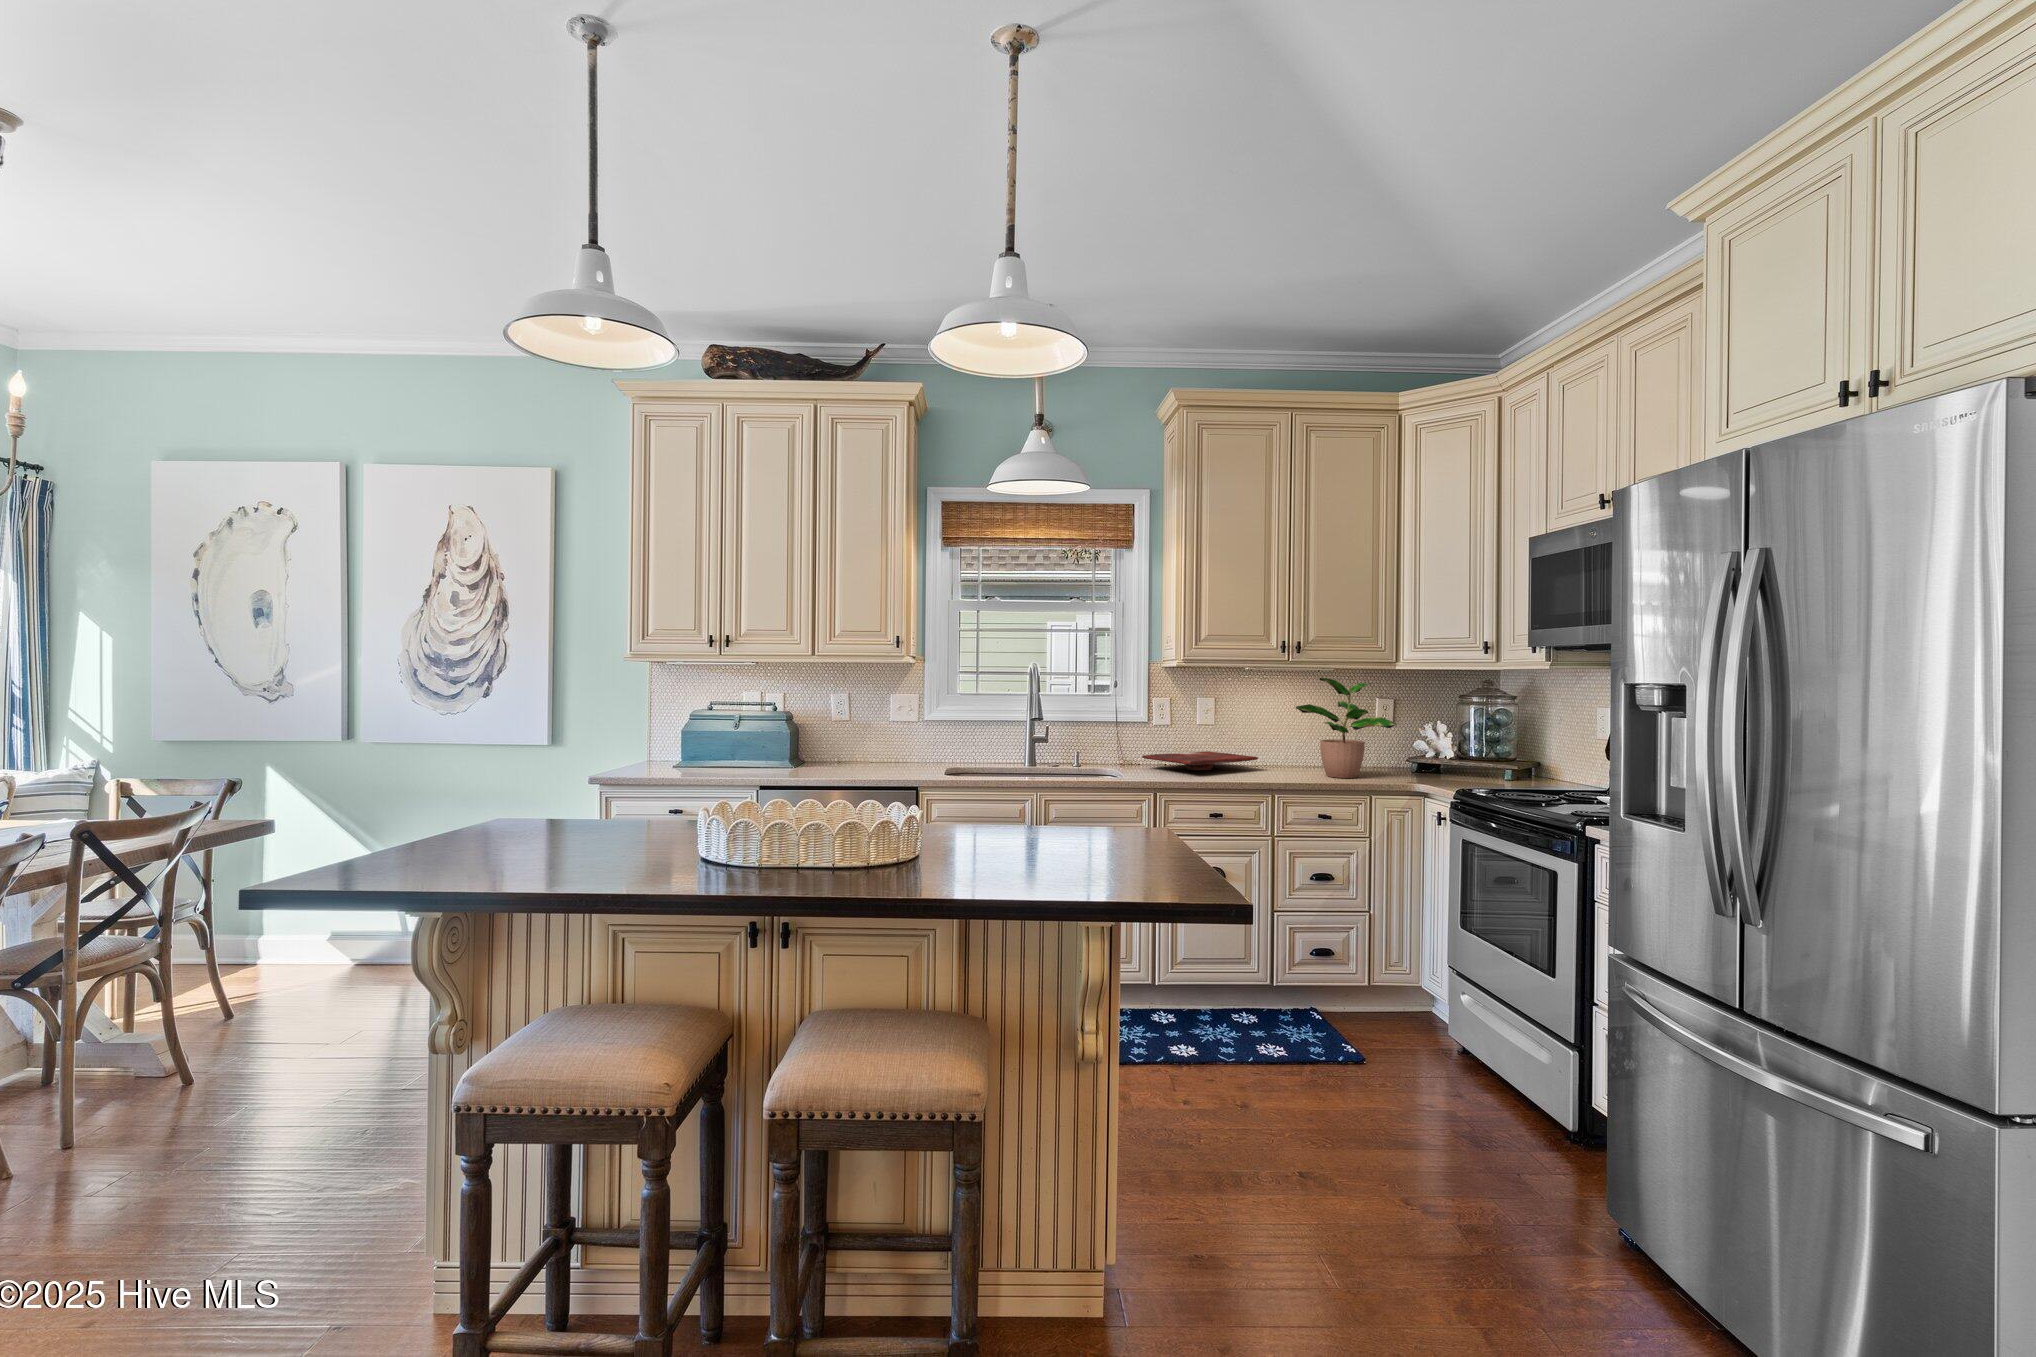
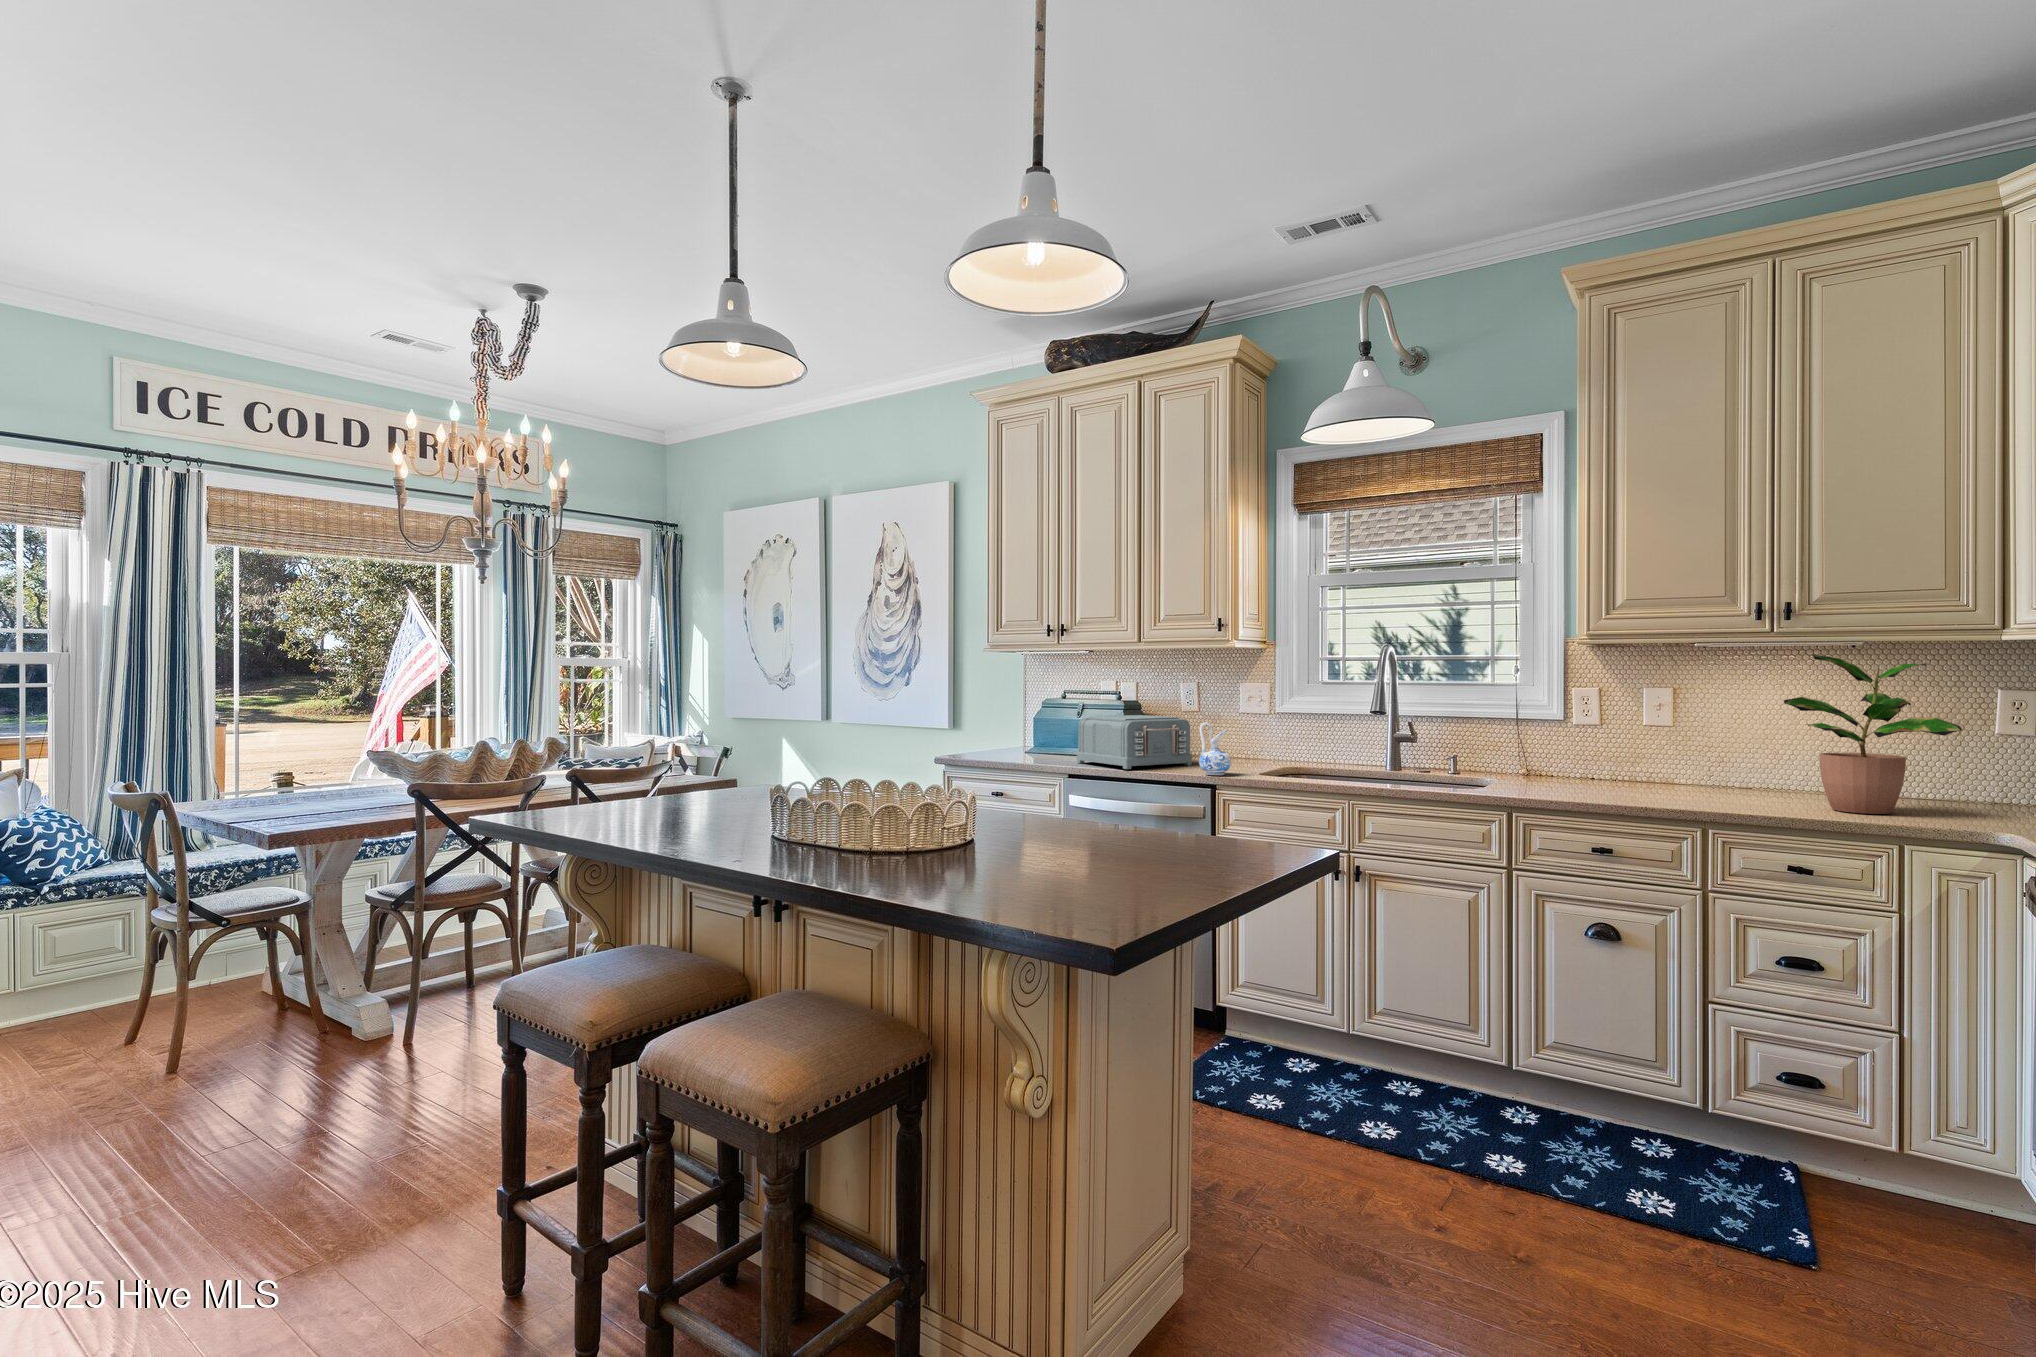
toaster: none [758,725,867,778] -> present [1077,715,1192,769]
ceramic pitcher: none [899,732,927,779] -> present [1199,722,1231,775]
cutting board: present [1142,751,1258,770] -> none [1535,765,1720,789]

